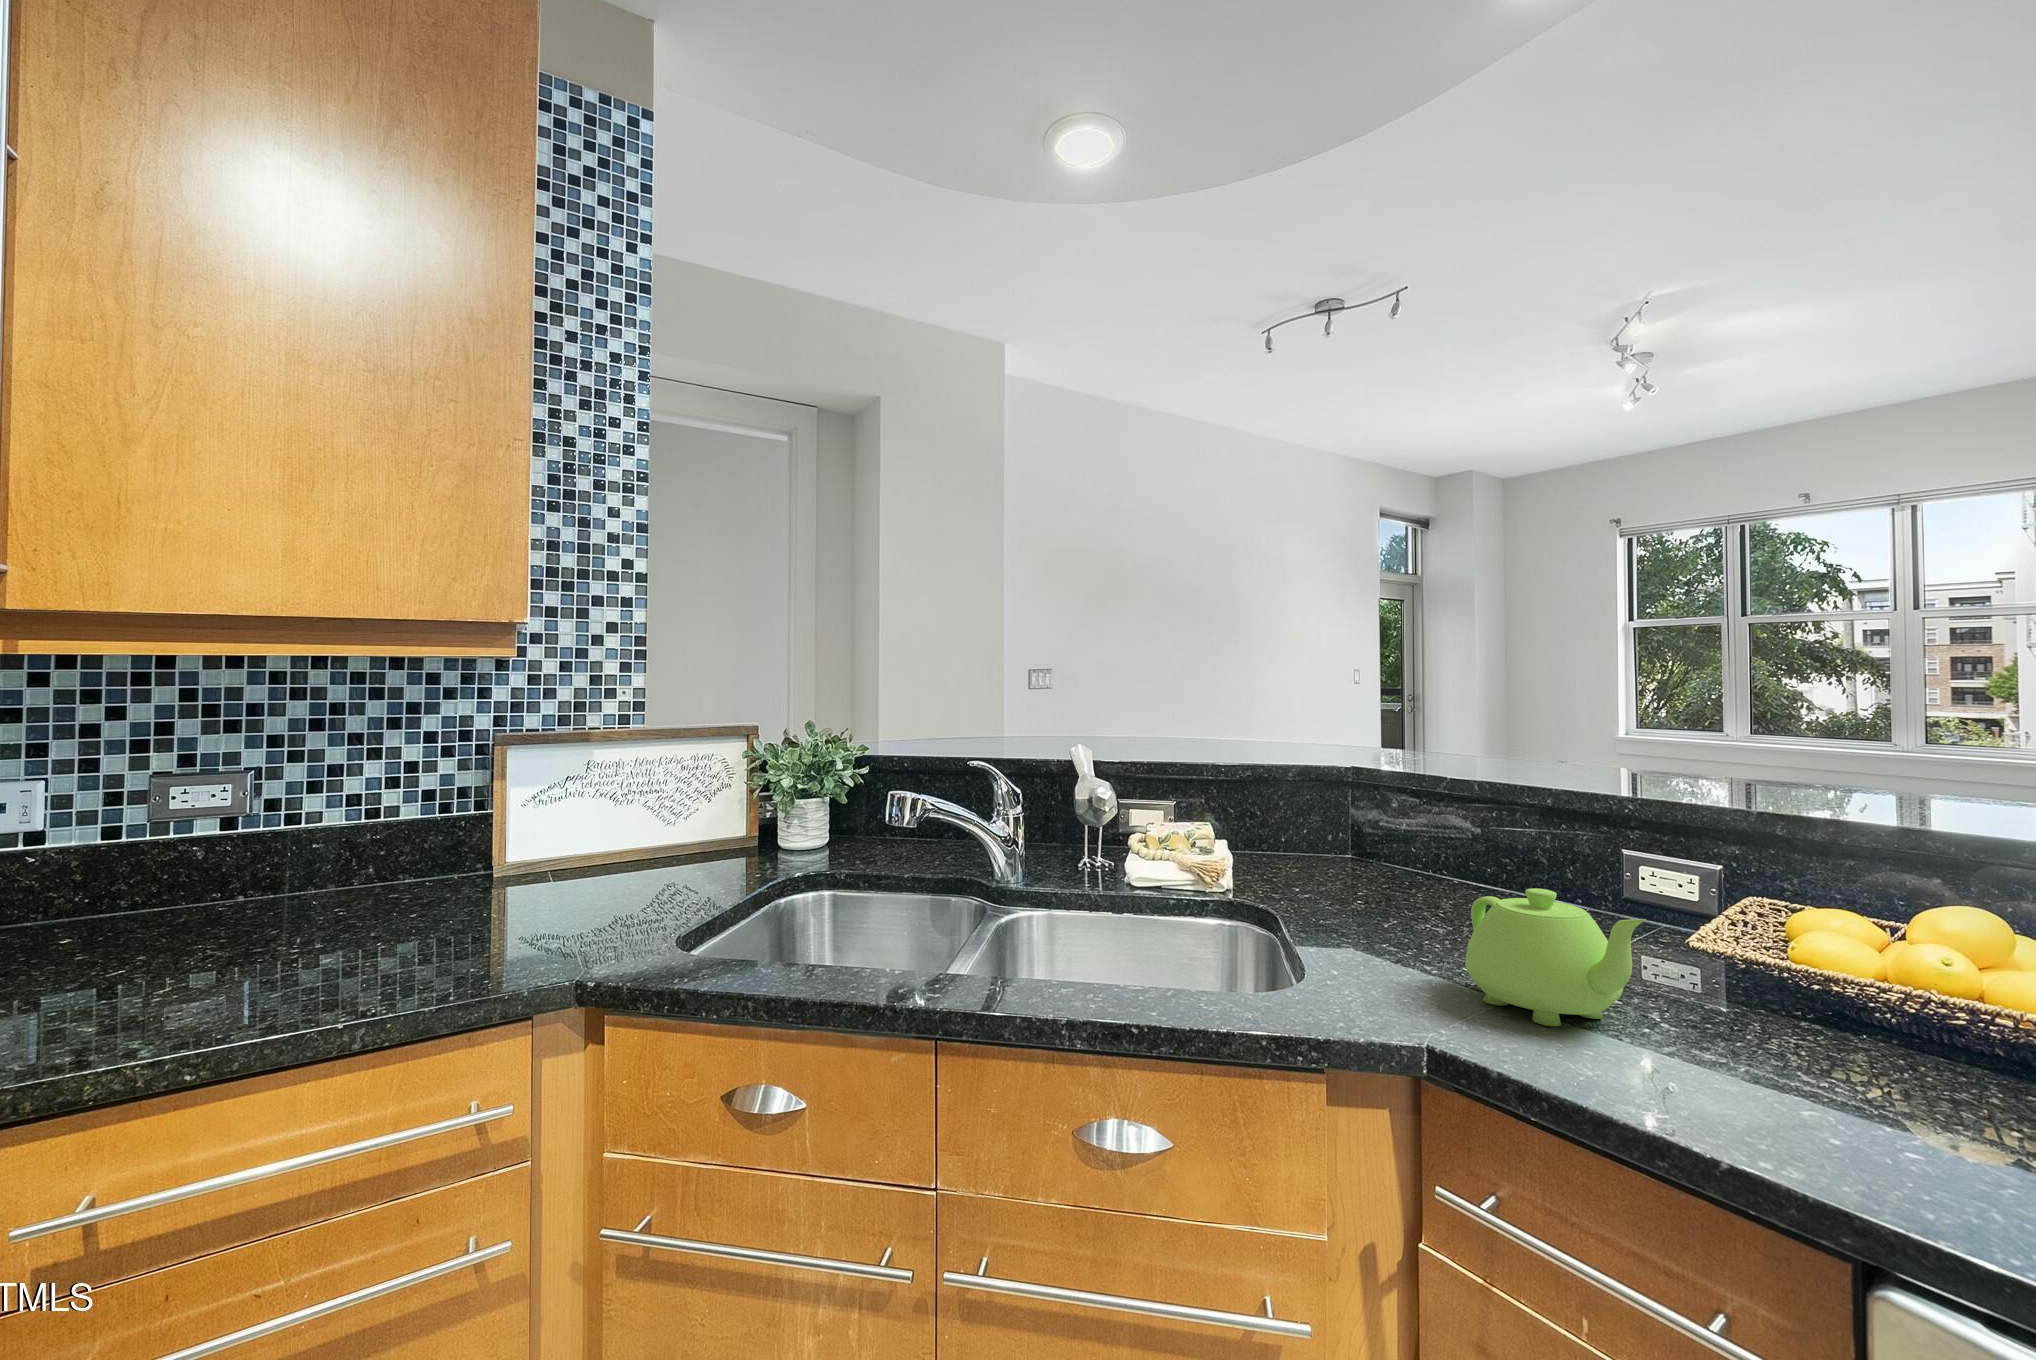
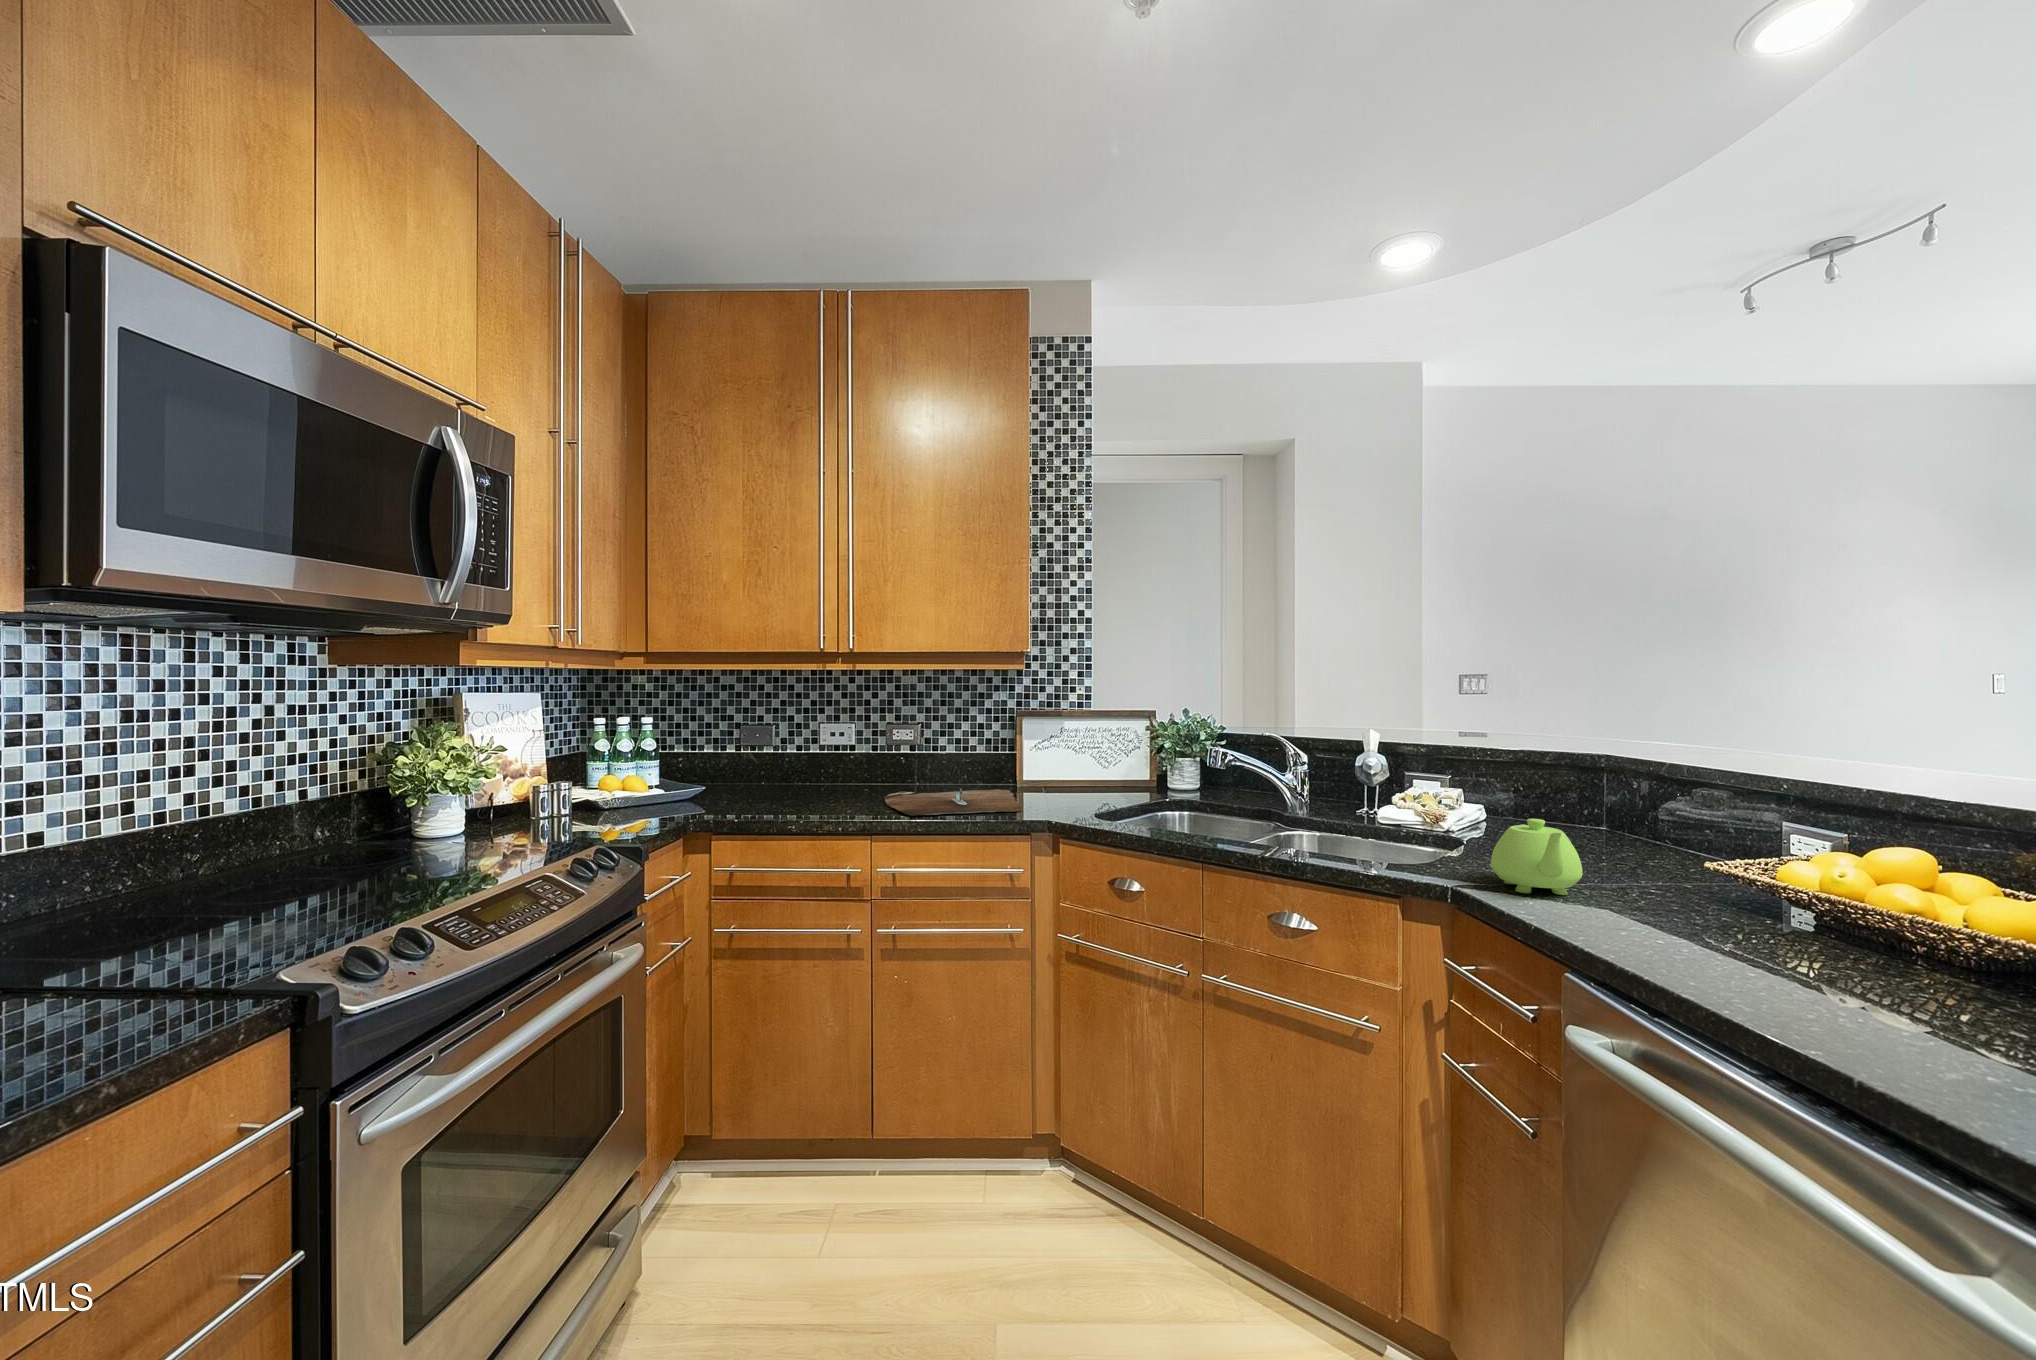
cutting board: none [120,891,511,1010] -> present [884,789,1021,816]

